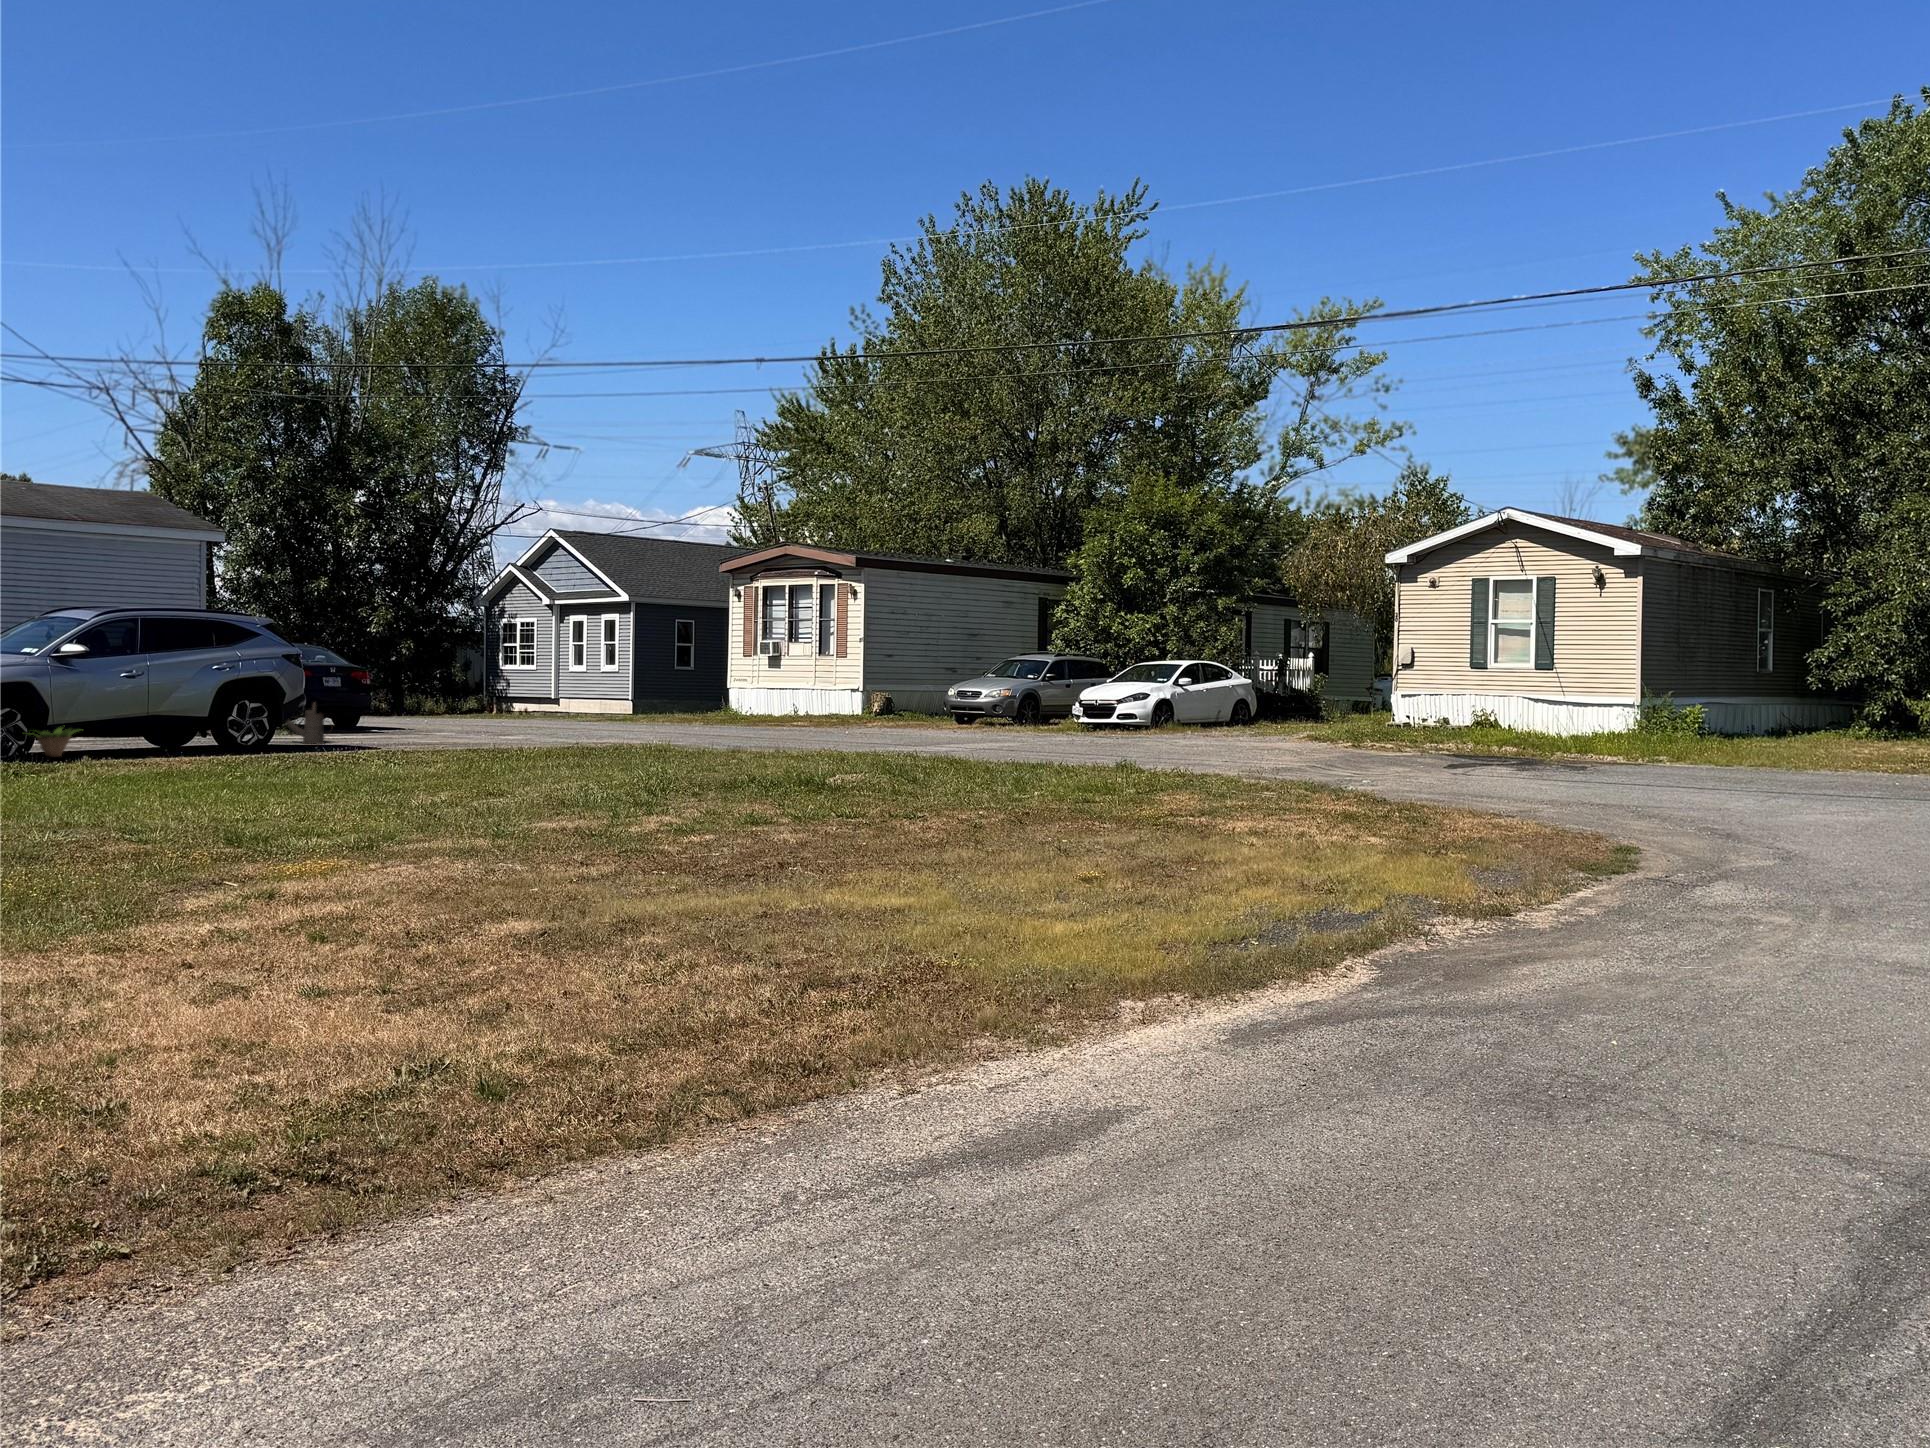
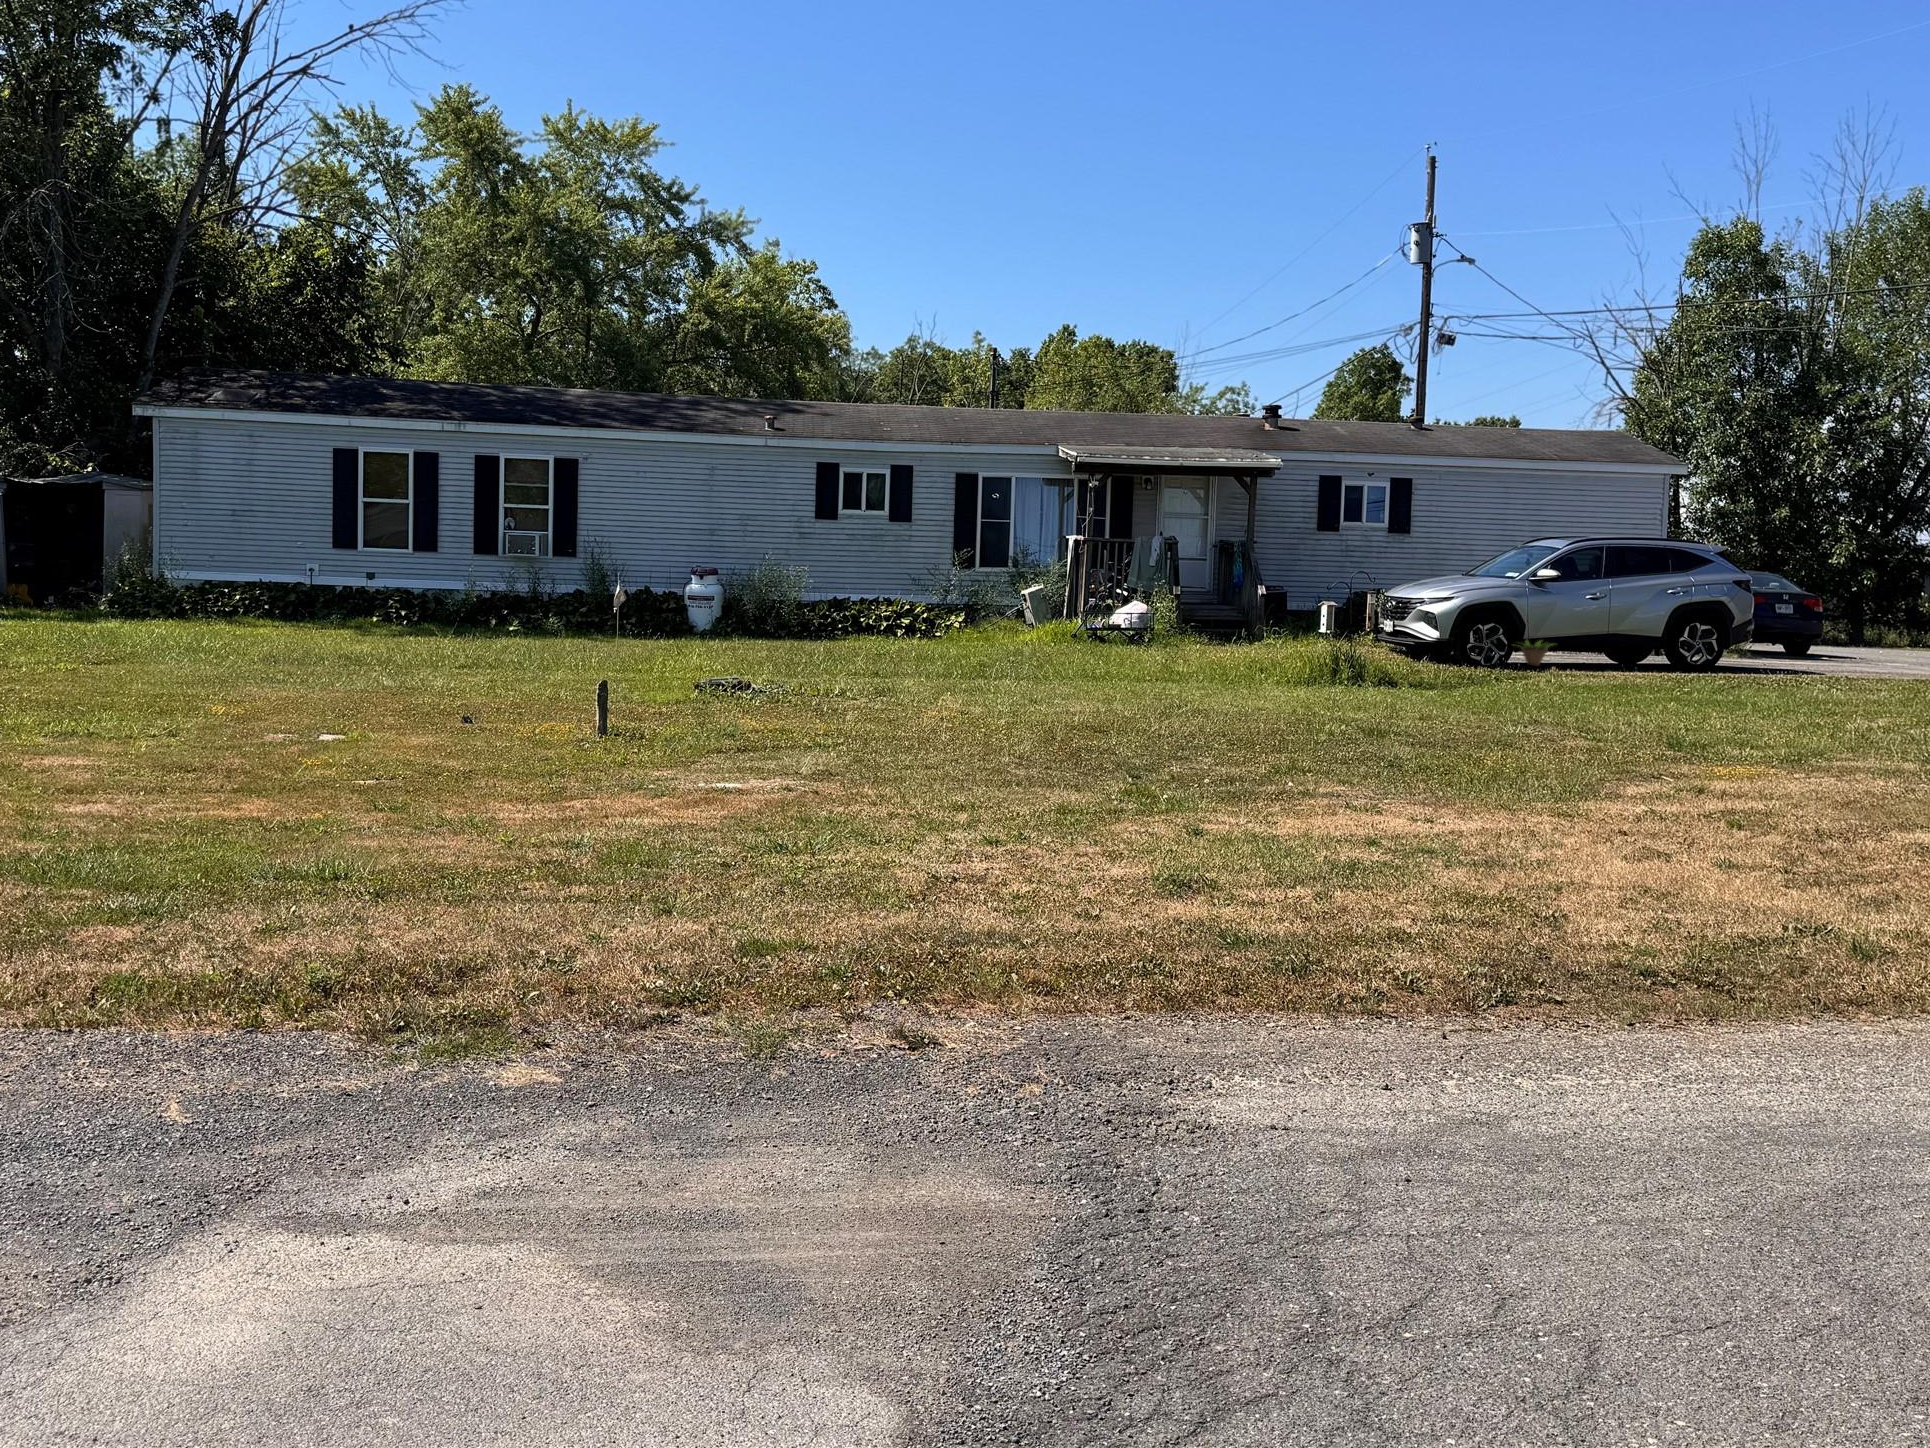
watering can: present [287,702,325,744] -> none [1724,627,1776,667]

